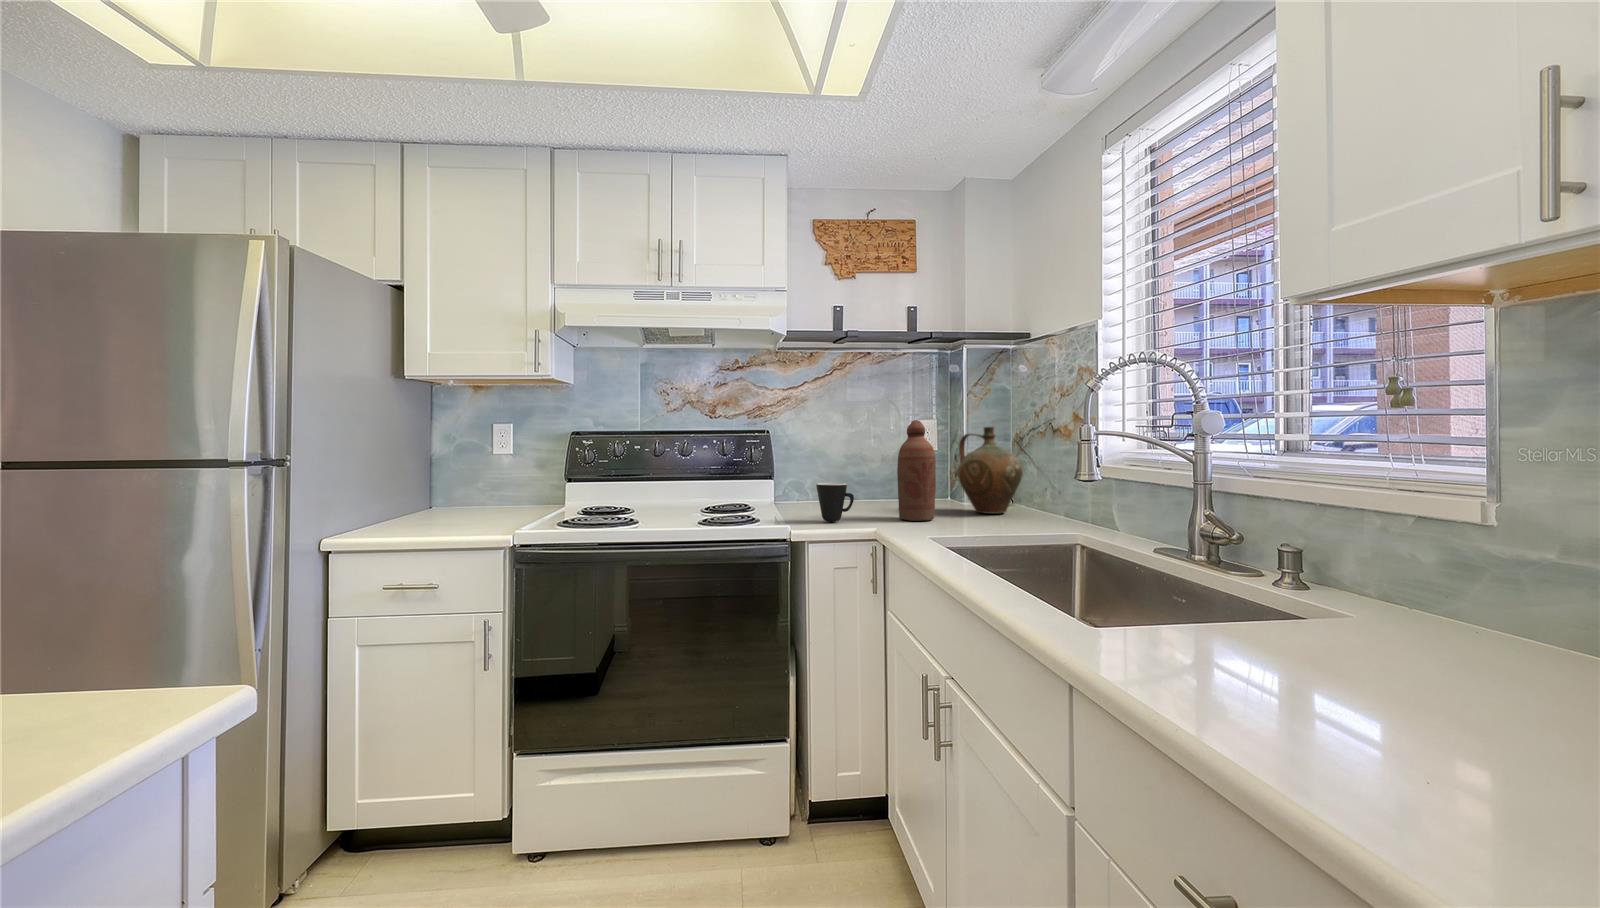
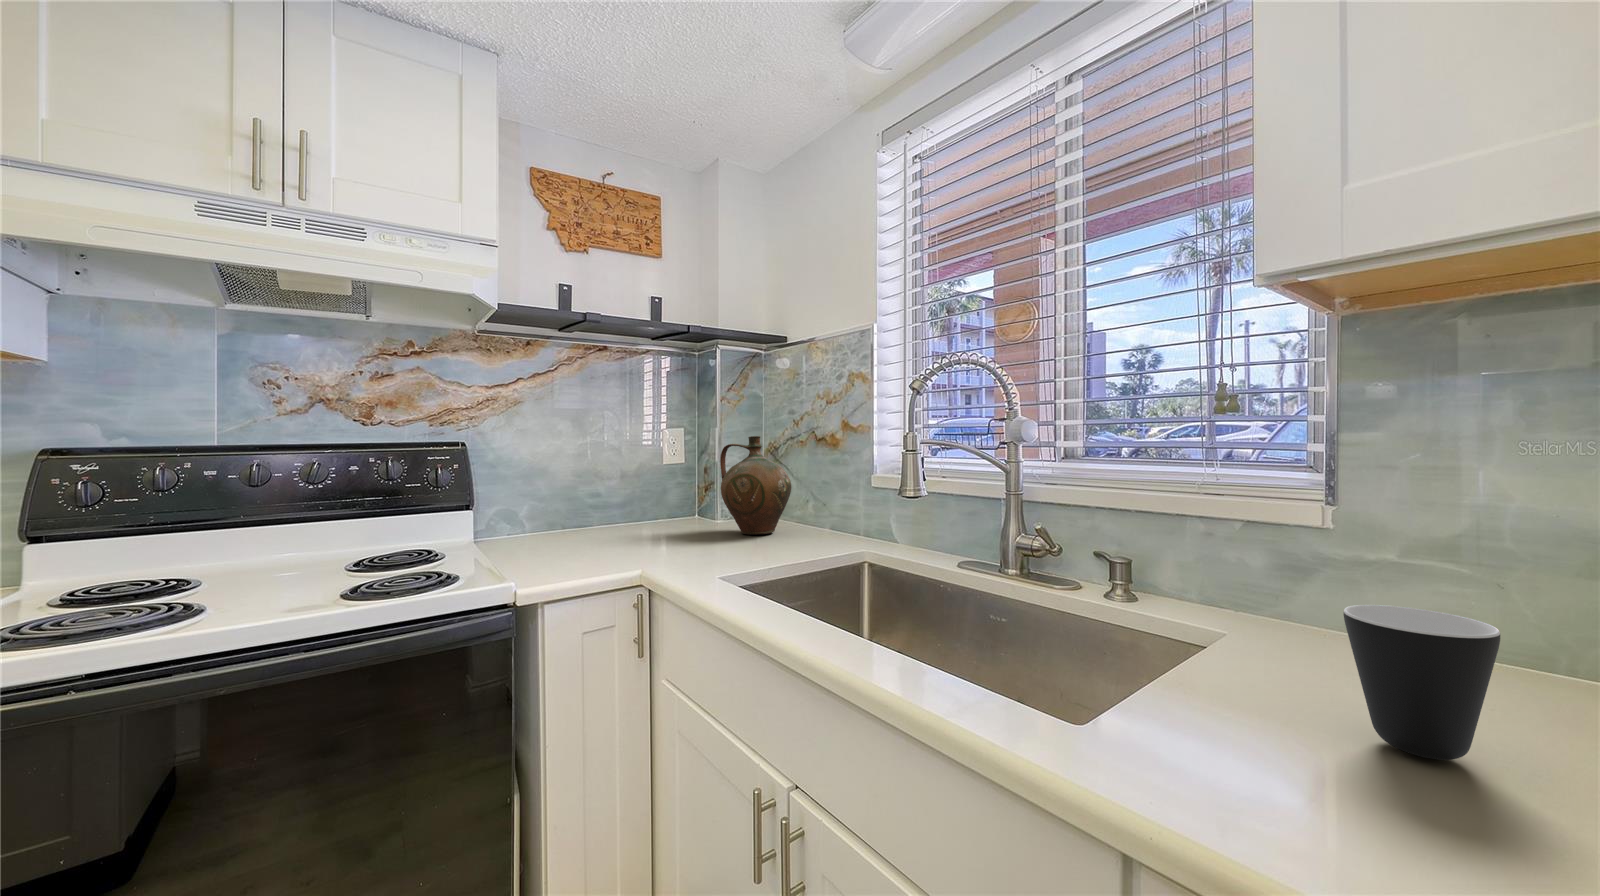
bottle: present [897,420,936,521] -> none [659,427,706,553]
mug: present [816,483,854,522] -> present [1344,605,1500,760]

